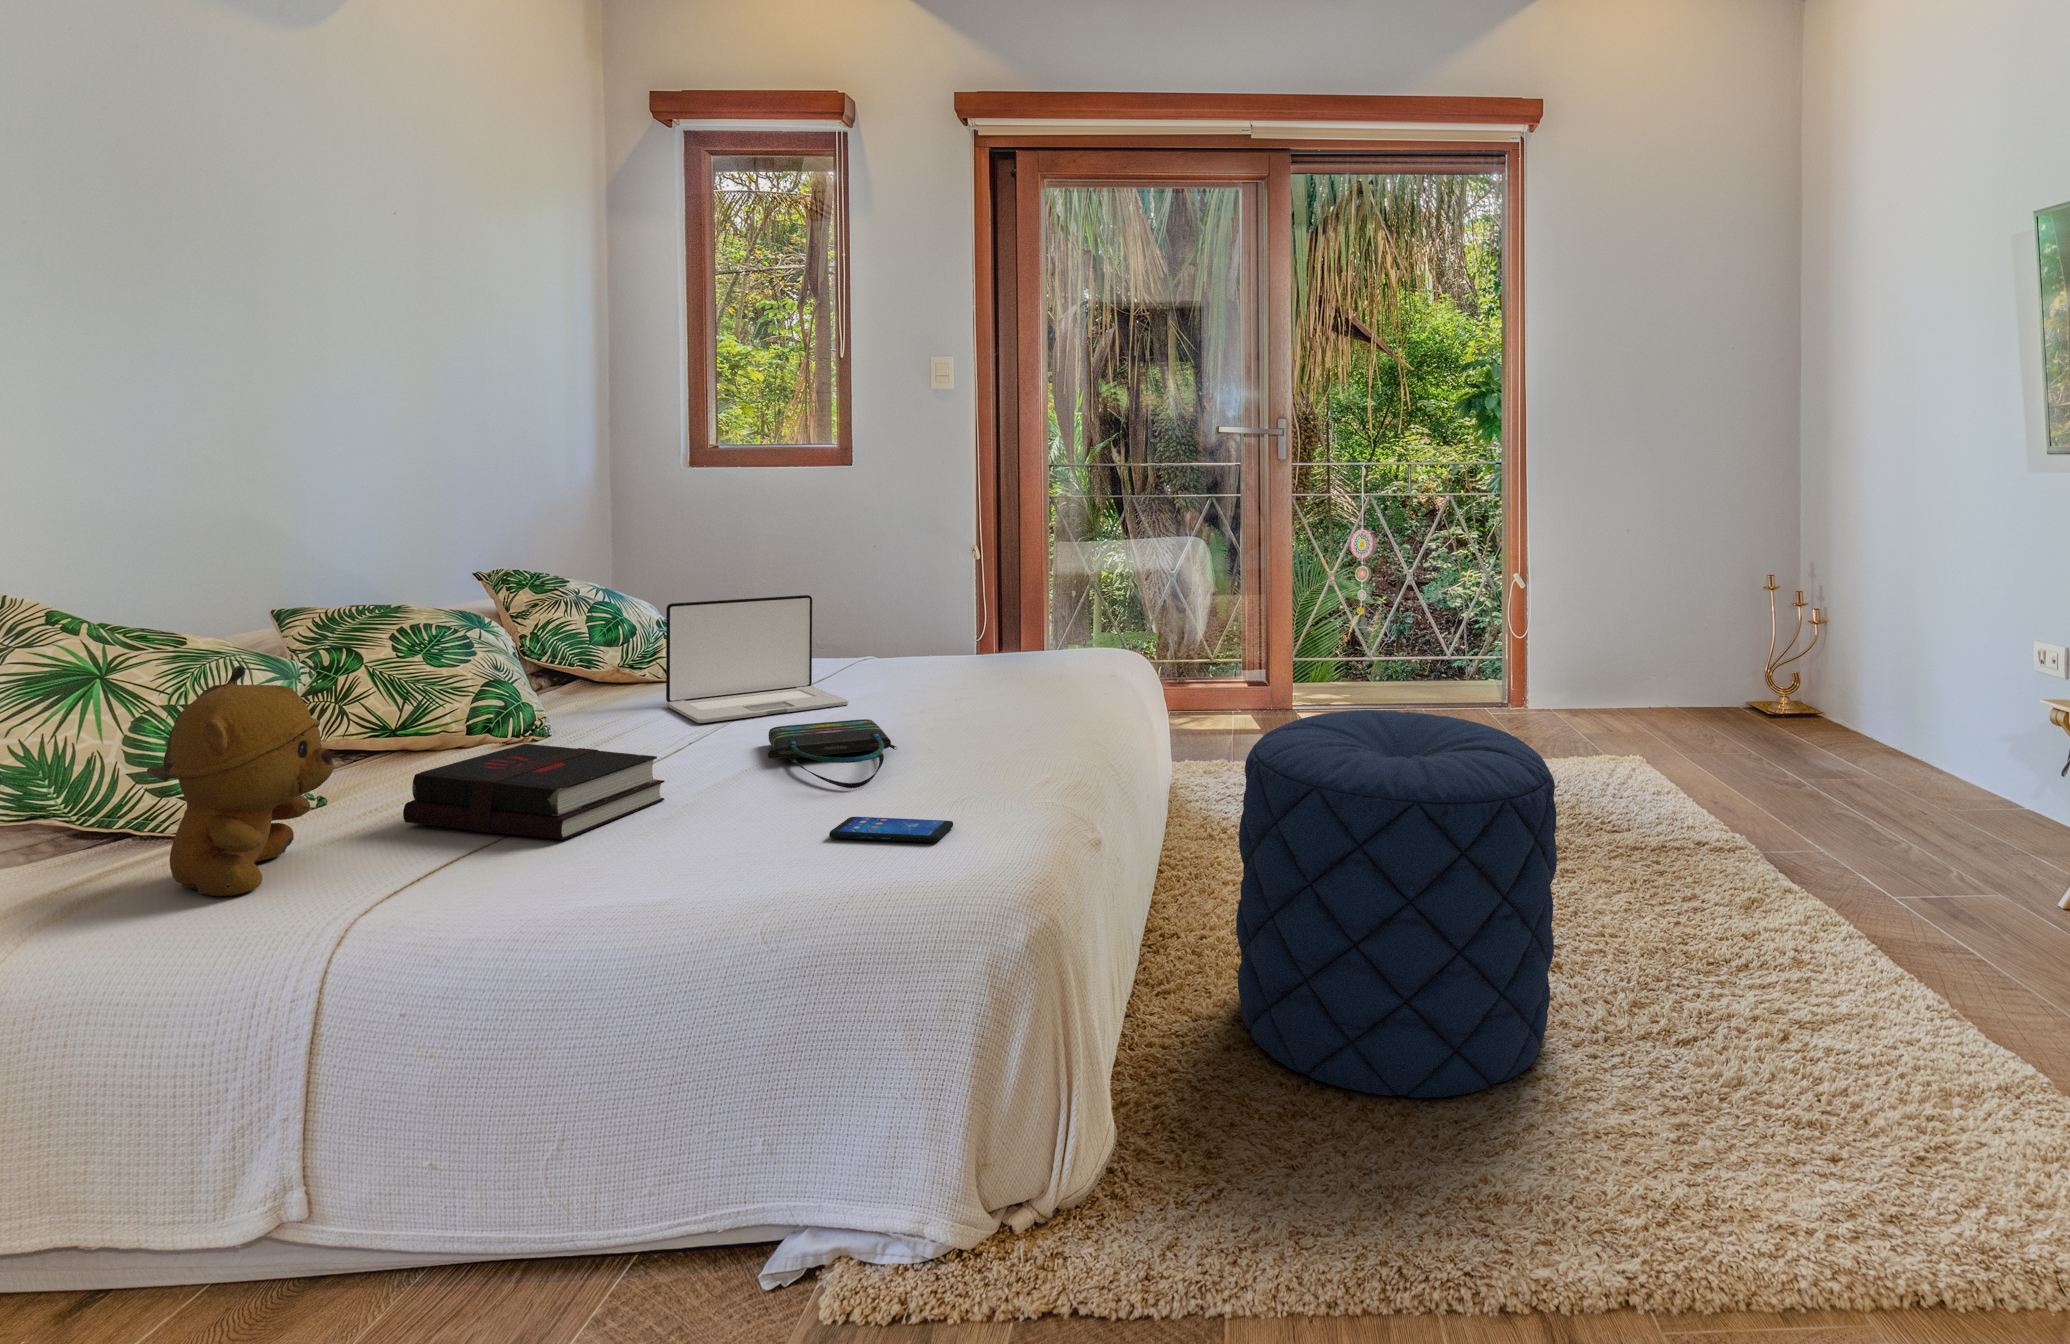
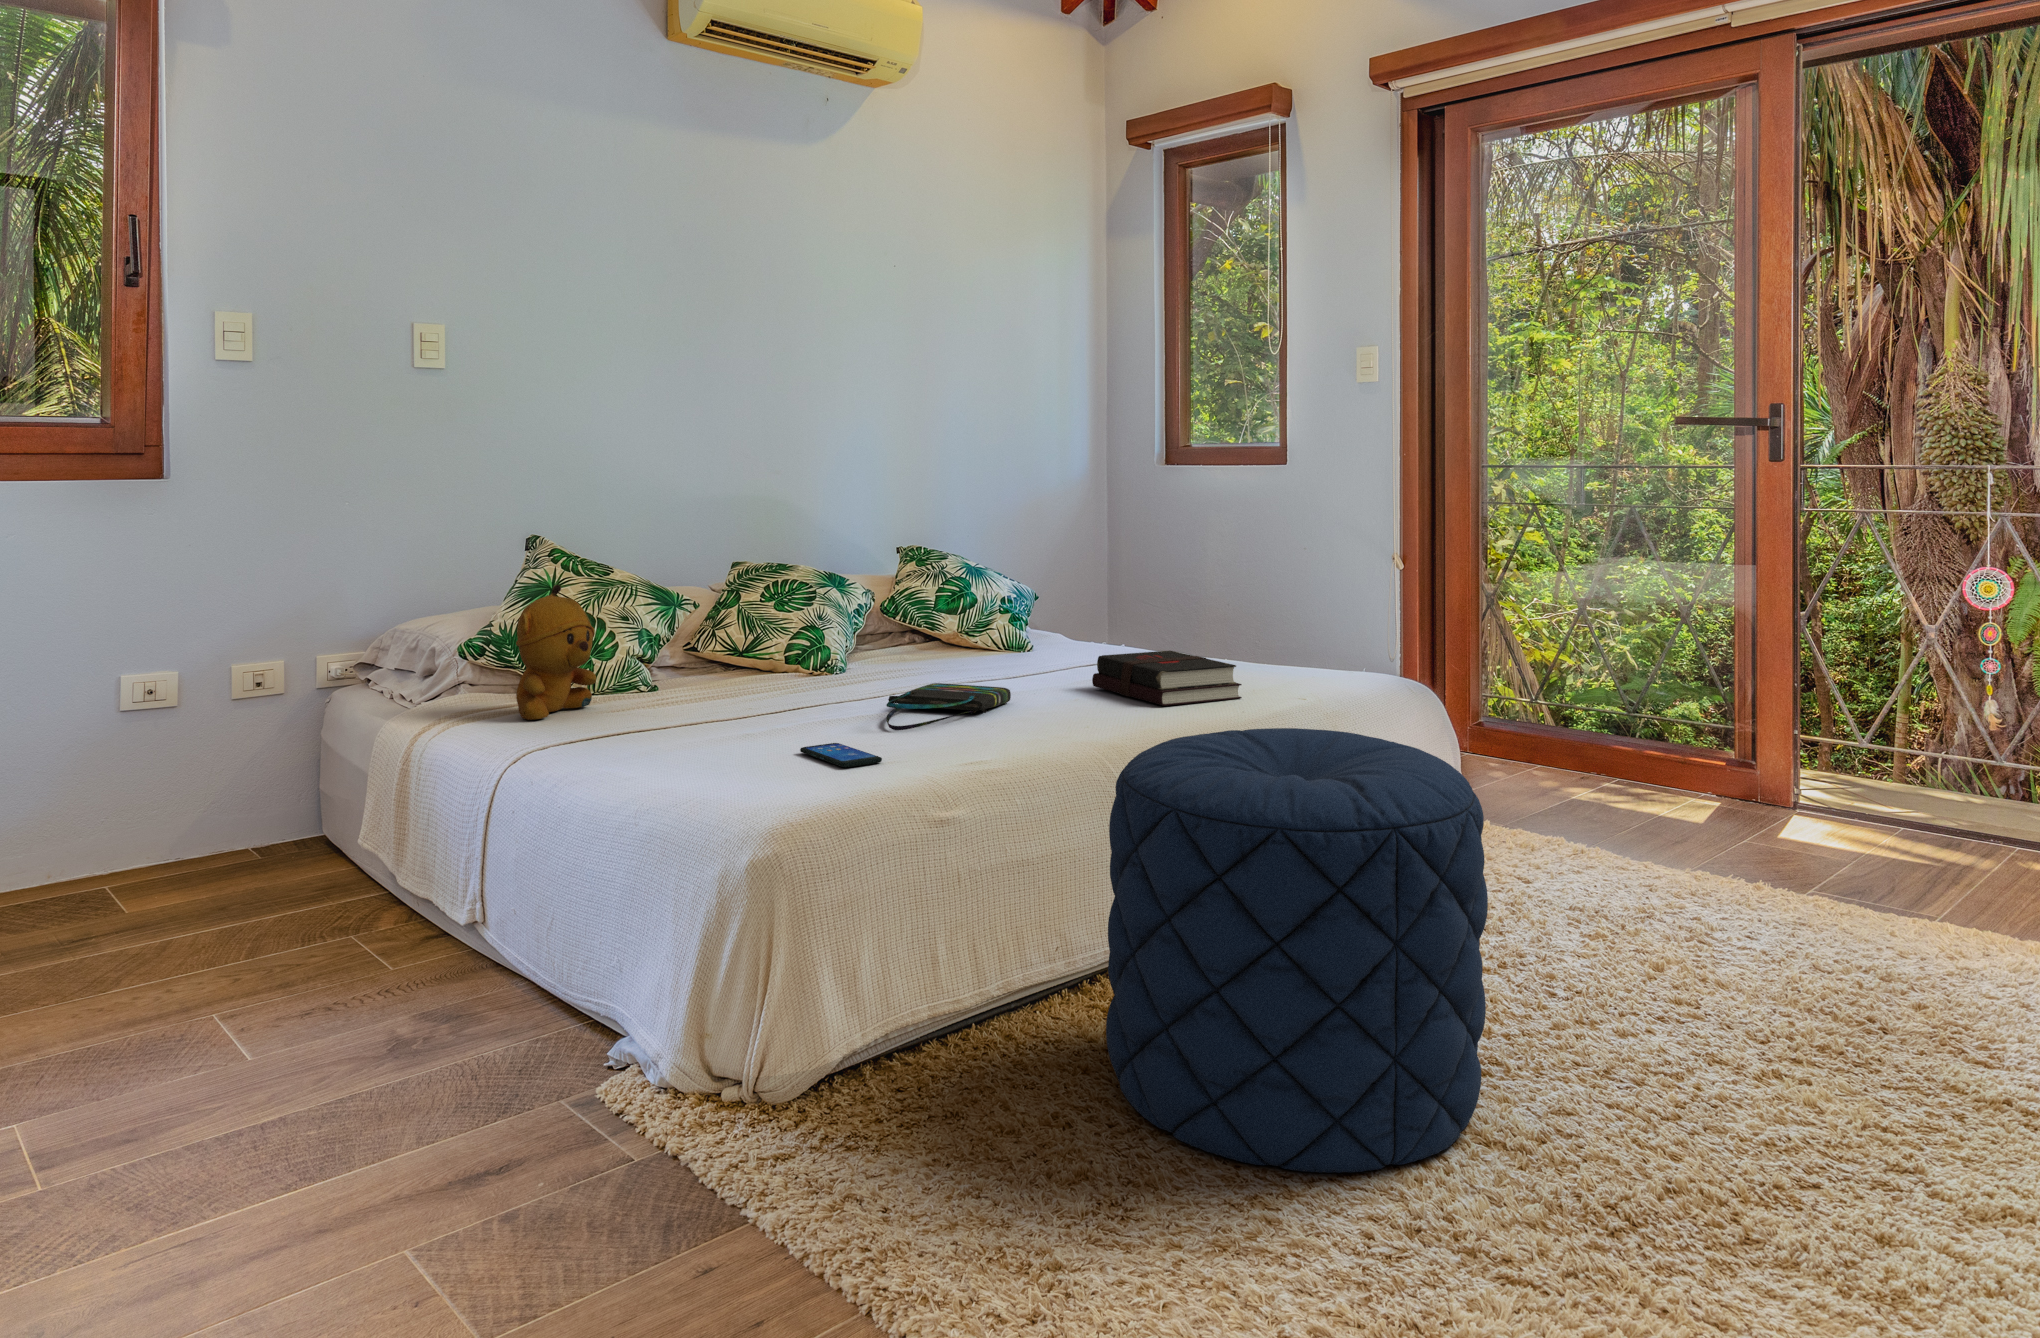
laptop: present [666,595,849,723] -> none [927,579,1065,681]
hardback book: present [403,744,665,840] -> present [1092,651,1242,706]

